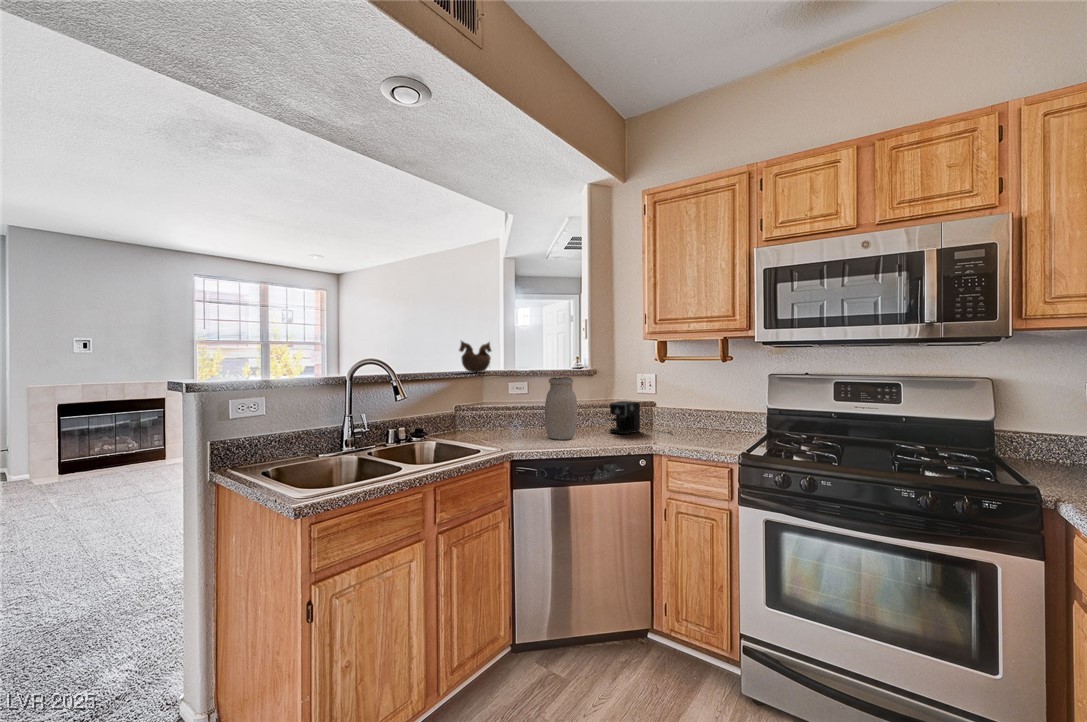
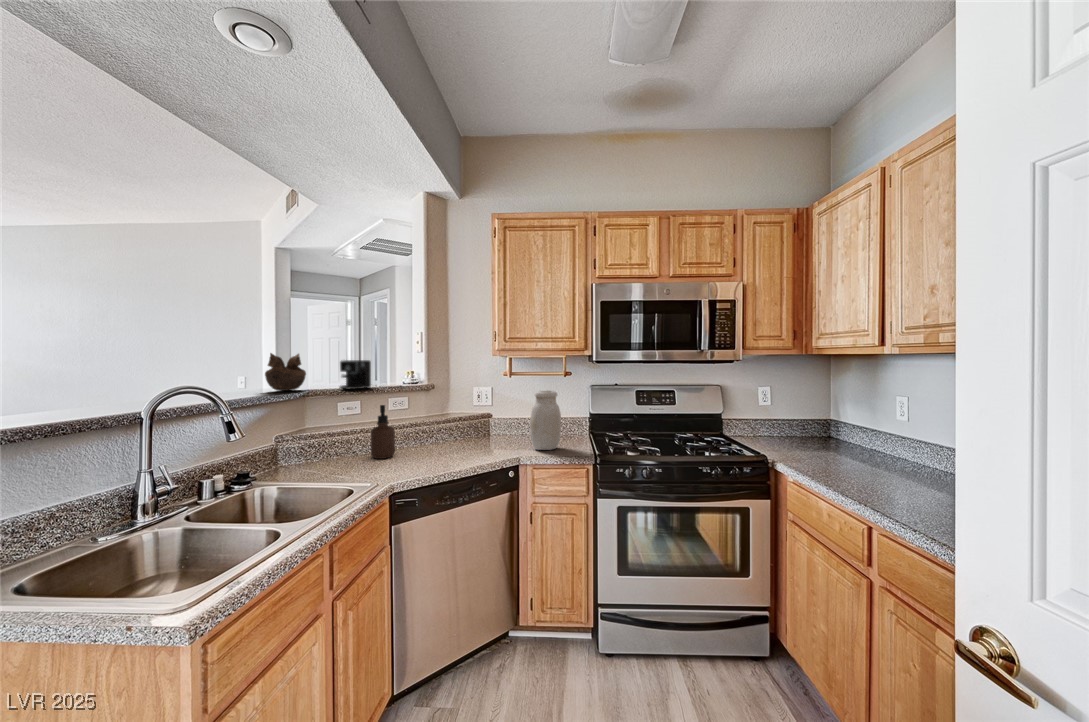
jar: present [545,377,577,440] -> present [530,391,561,450]
soap dispenser: none [522,385,543,434] -> present [371,405,395,459]
coffee maker: present [610,401,672,434] -> present [340,360,371,389]

